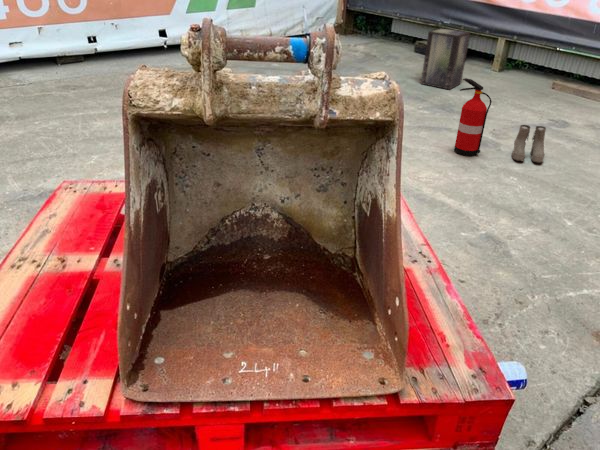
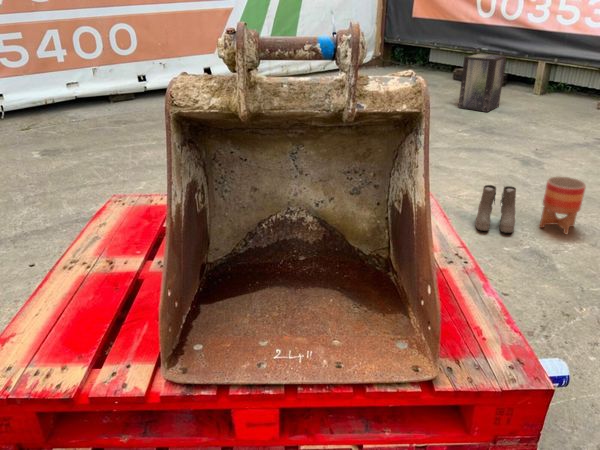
fire extinguisher: present [454,78,492,156] -> none [492,96,529,172]
boots: present [512,125,546,163] -> present [476,185,516,233]
planter: none [499,166,545,224] -> present [540,176,586,234]

